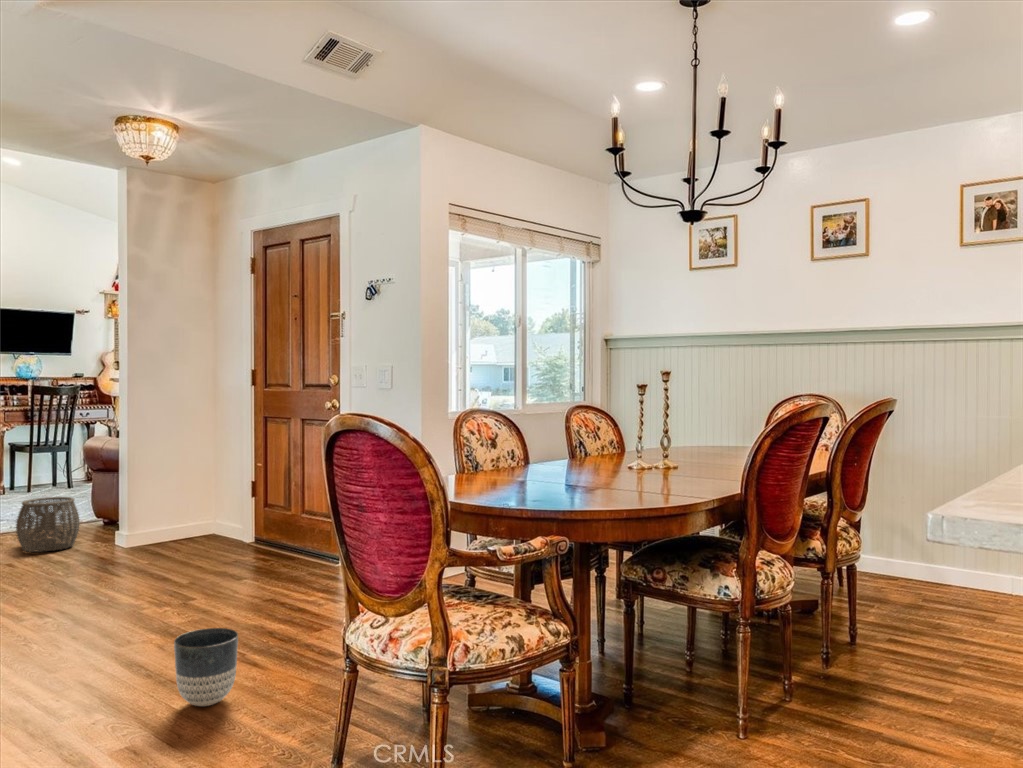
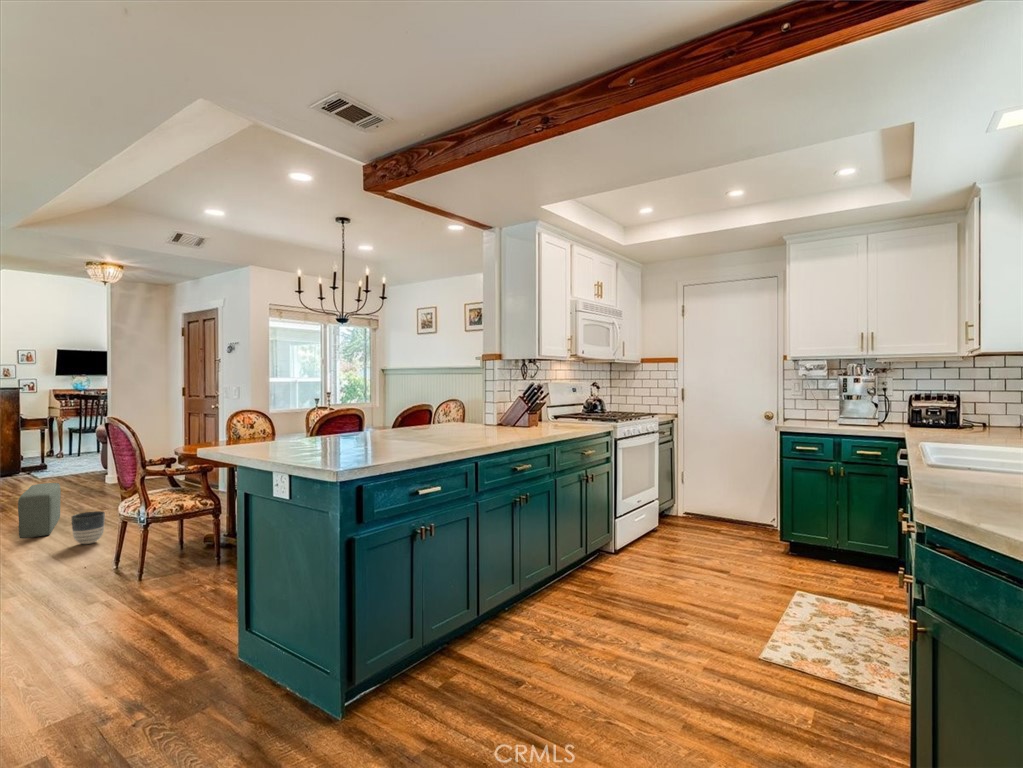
woven basket: present [16,497,80,552] -> none [47,457,86,487]
pouf: none [41,555,106,684] -> present [18,483,61,538]

